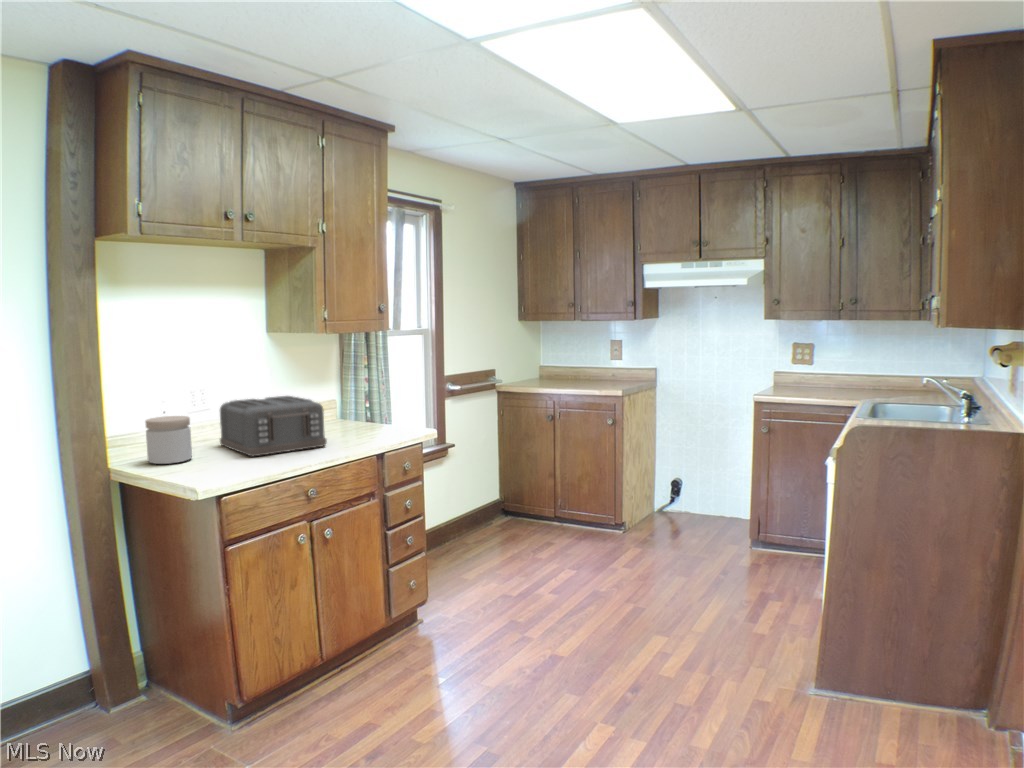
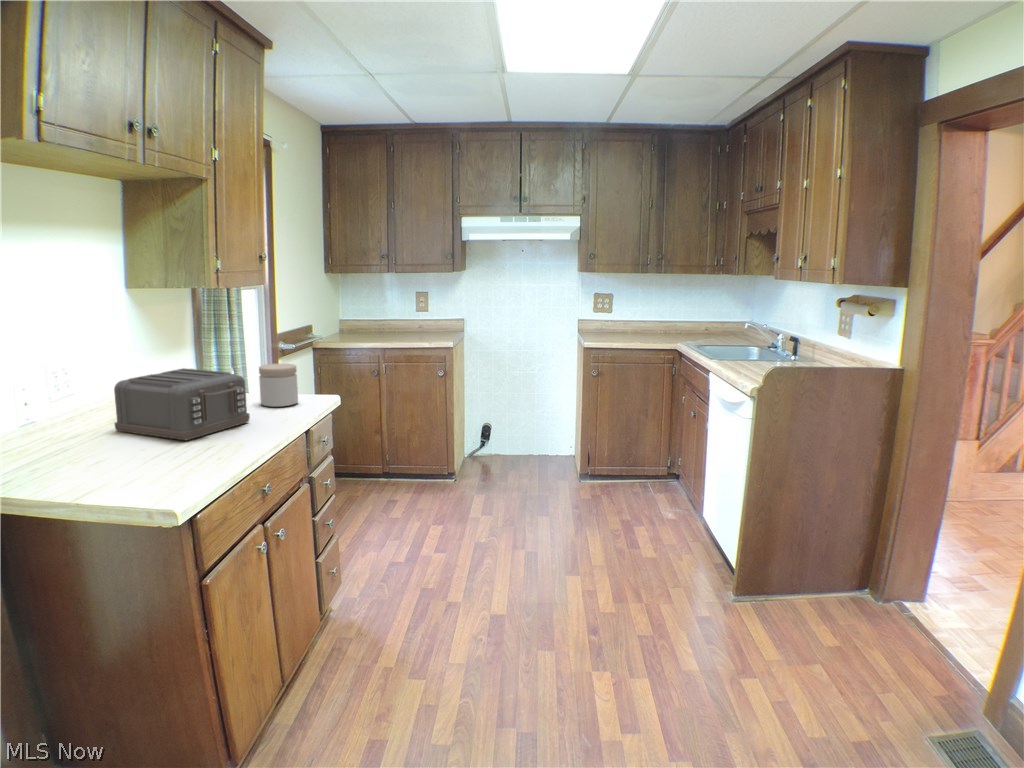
jar: present [146,416,192,464] -> present [259,363,298,407]

